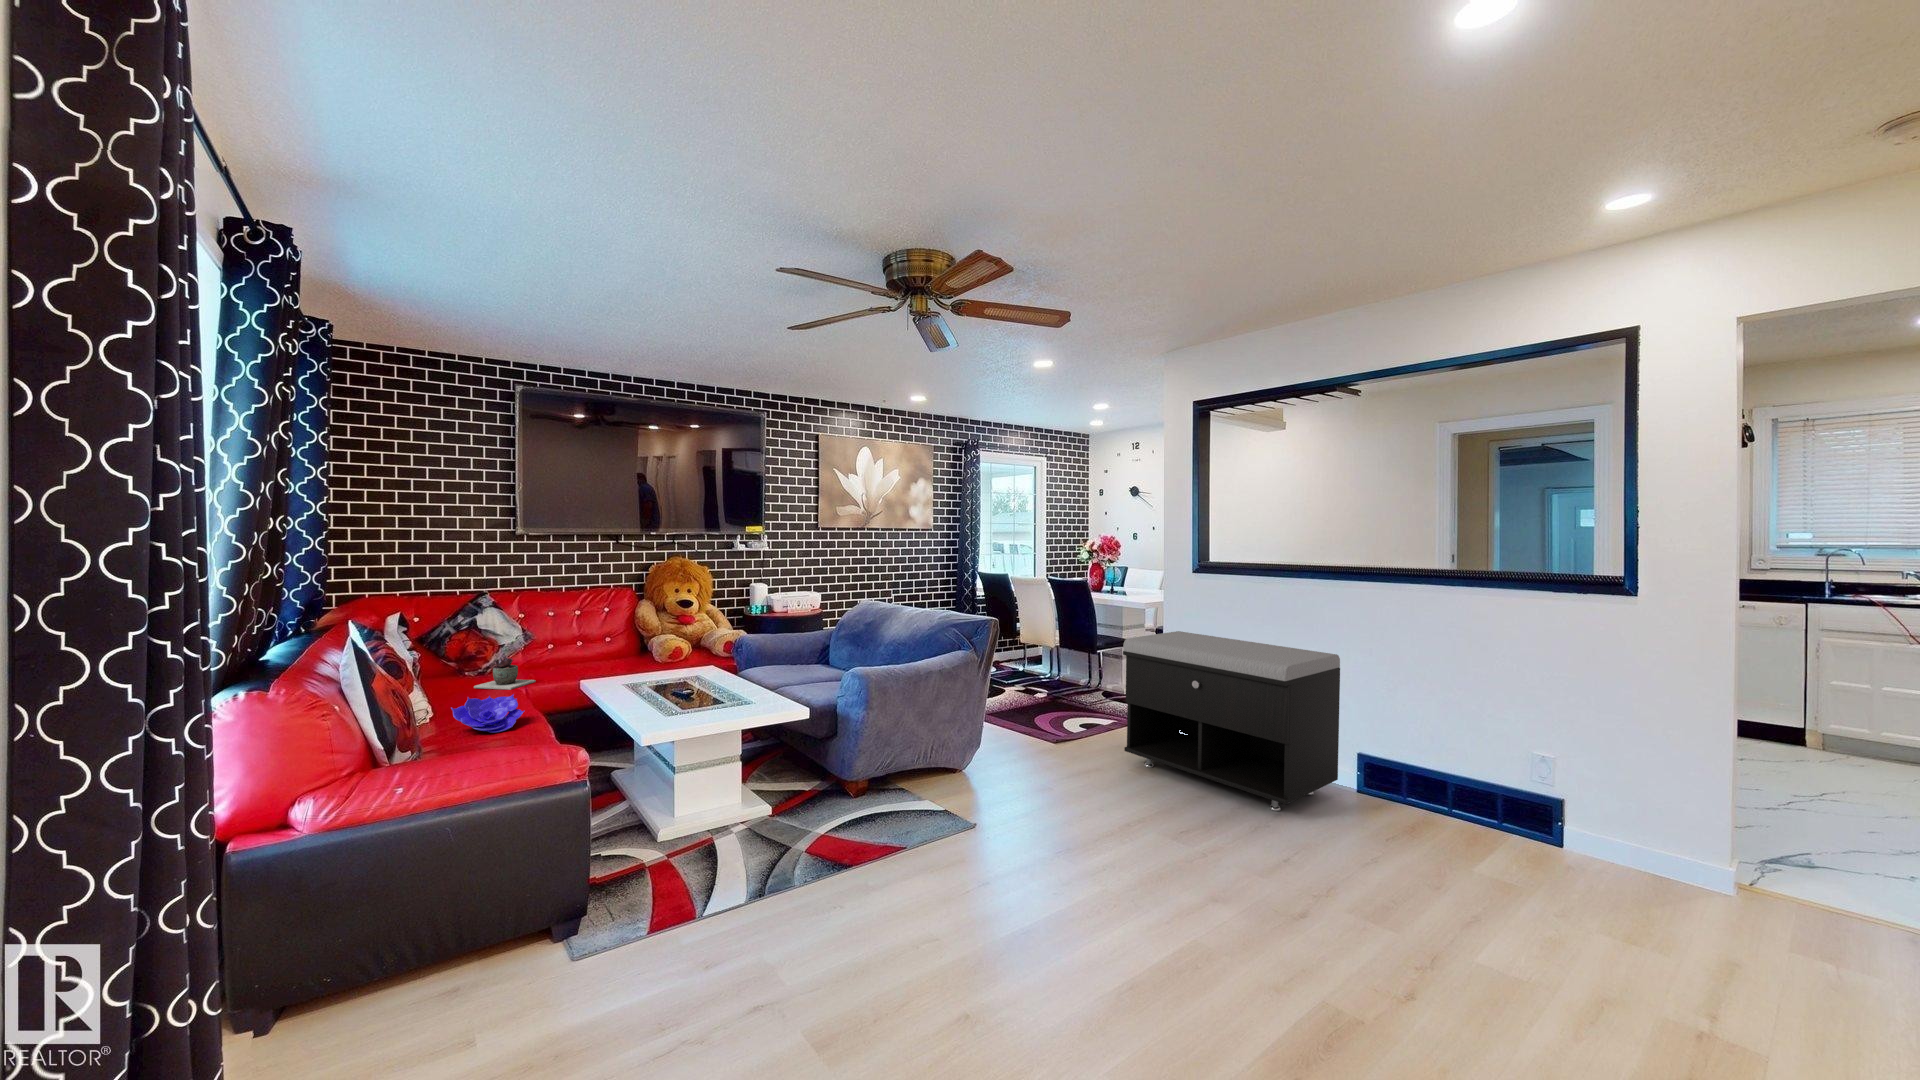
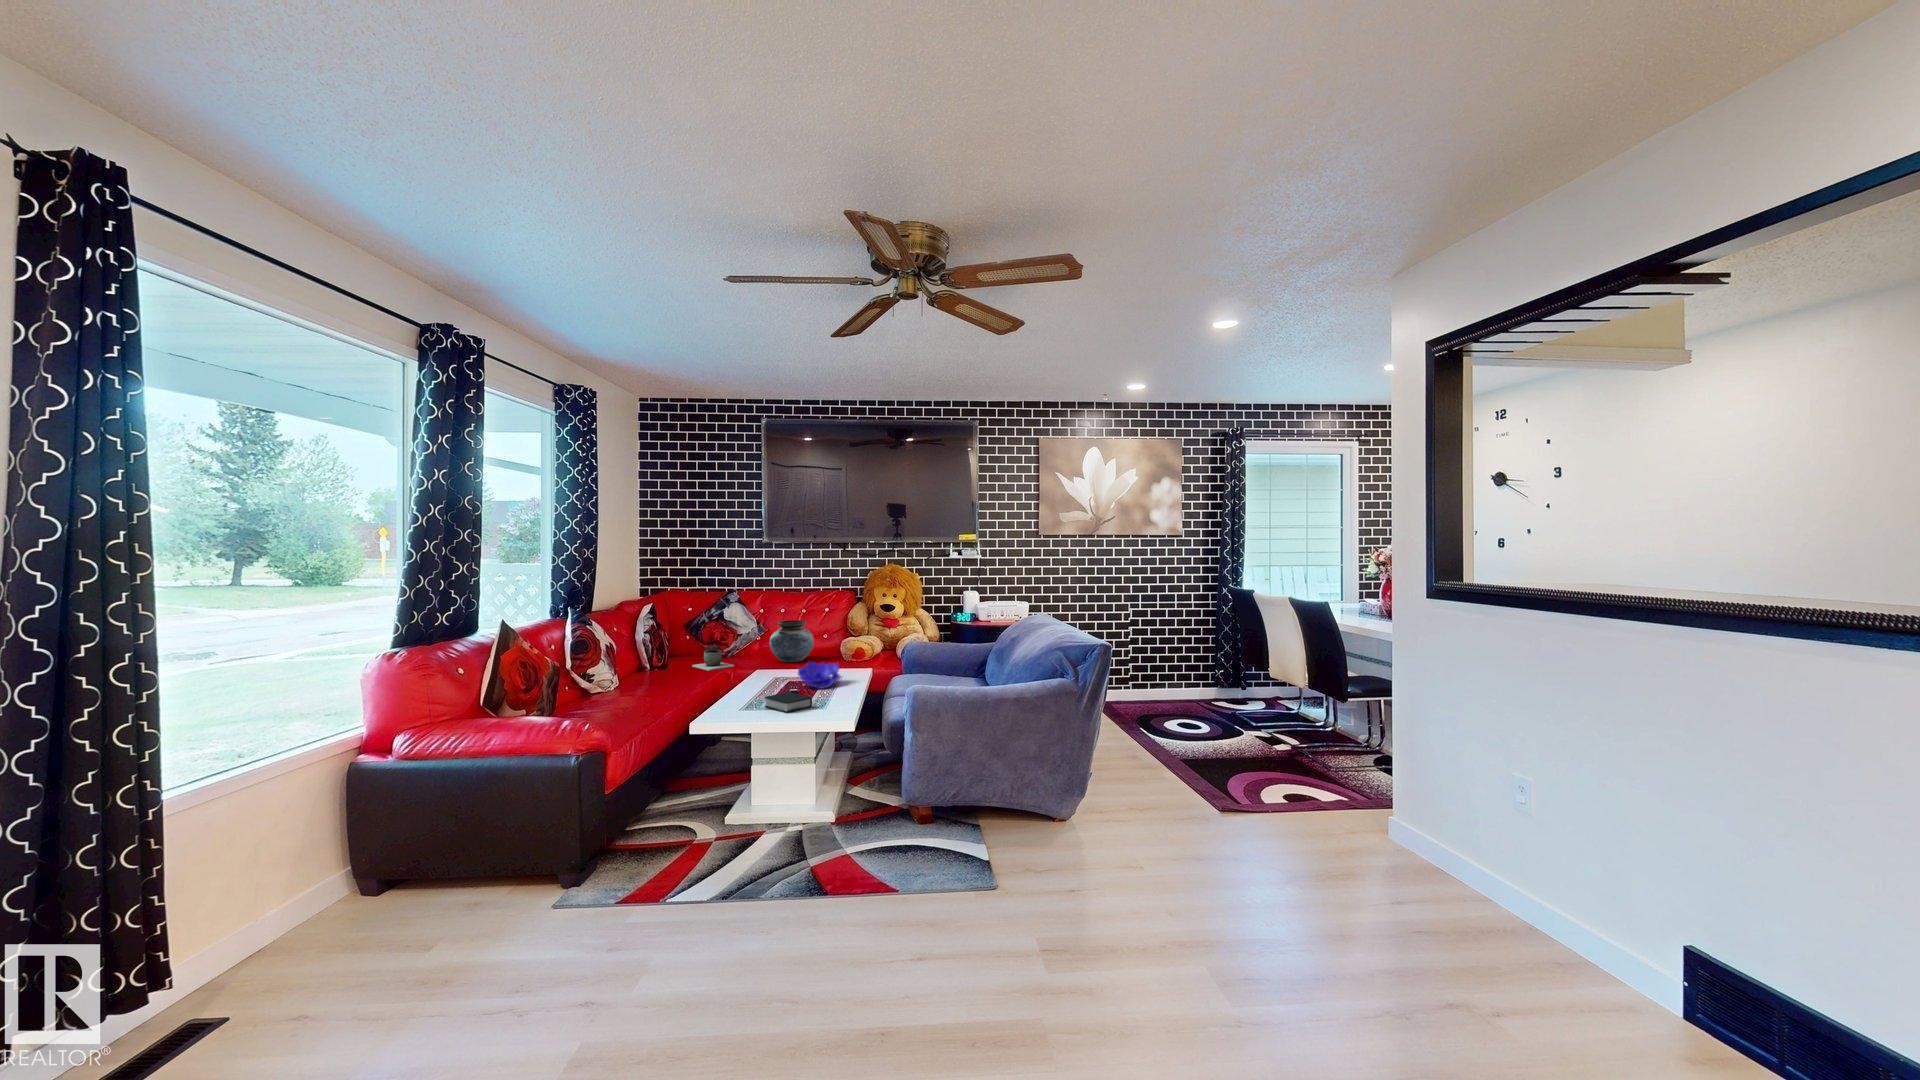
vase: none [571,623,626,671] -> present [770,620,814,662]
storage bench: present [1123,631,1340,811] -> none [1287,683,1684,1018]
decorative bowl: present [451,694,524,733] -> present [798,662,841,689]
book: none [686,694,738,713] -> present [765,692,812,713]

